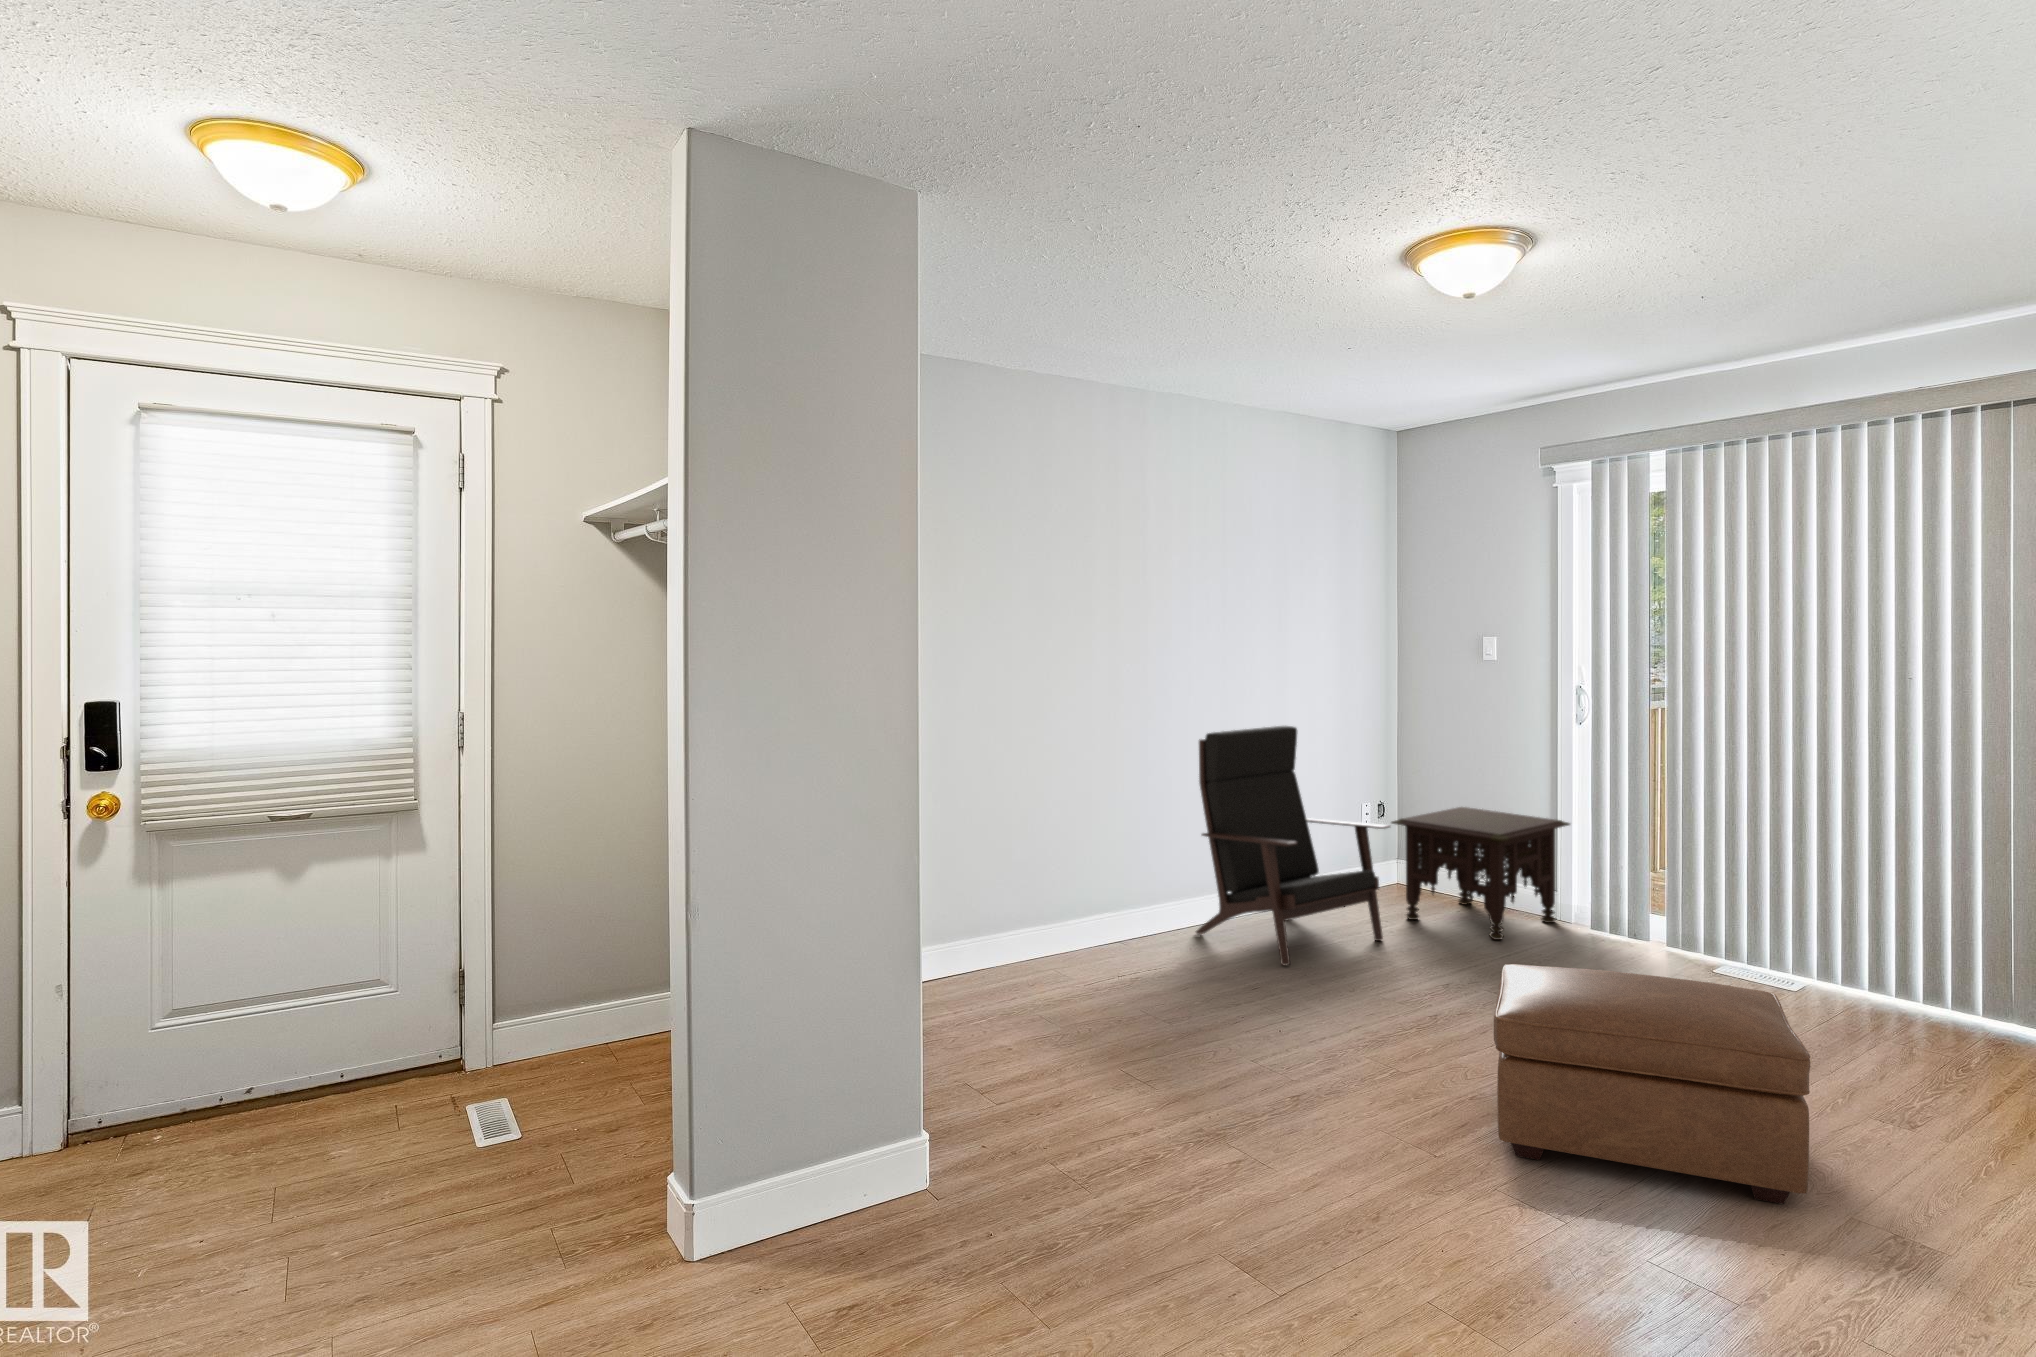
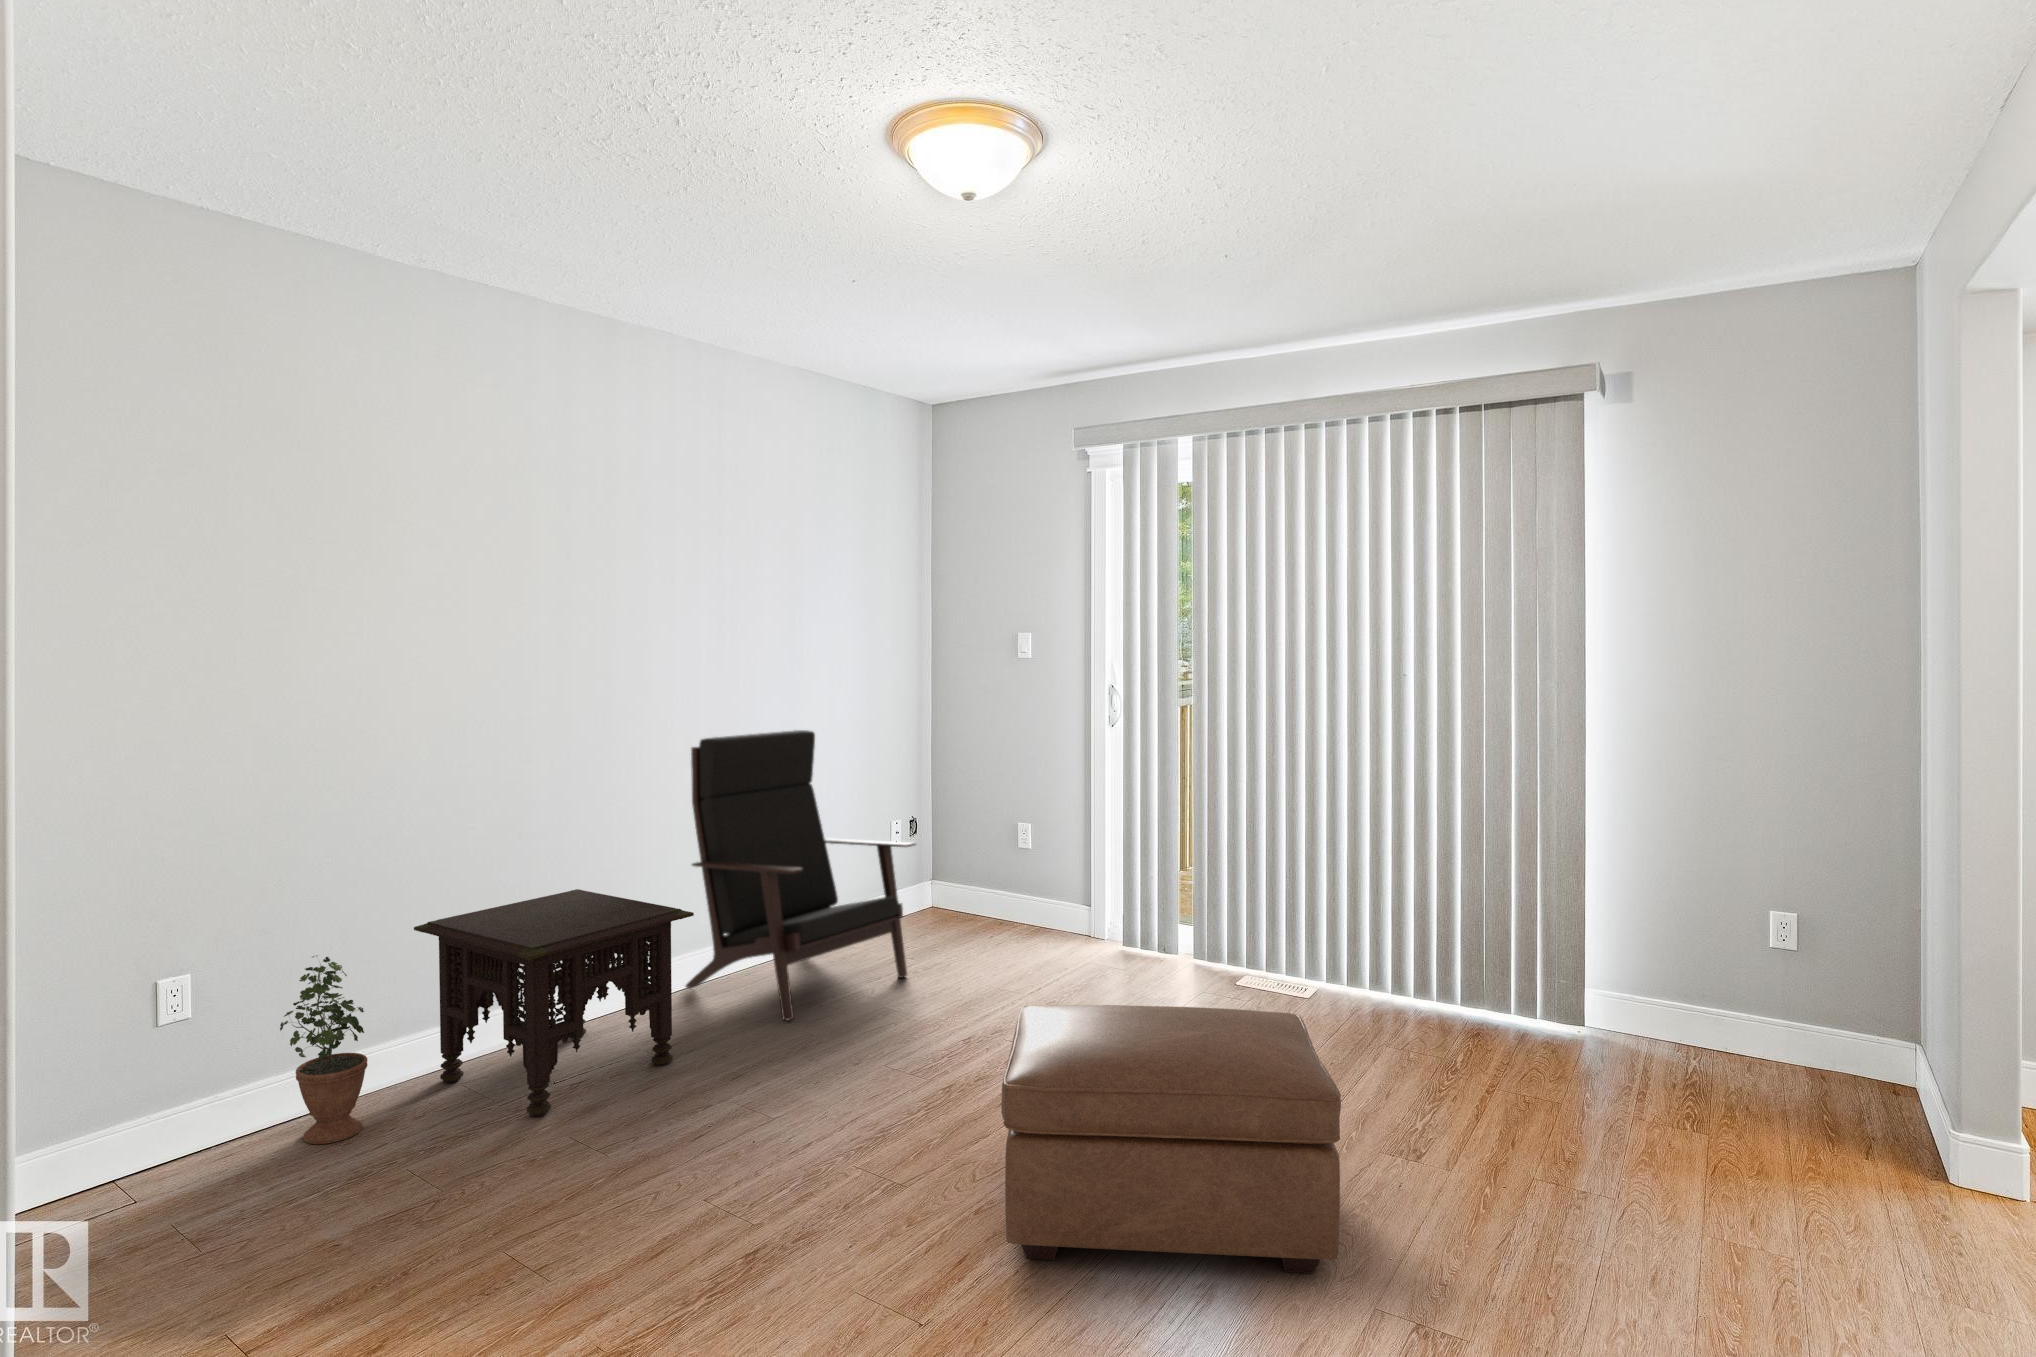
side table: present [1391,807,1570,940] -> present [414,889,694,1116]
potted plant: none [947,884,998,1014] -> present [280,956,367,1144]

